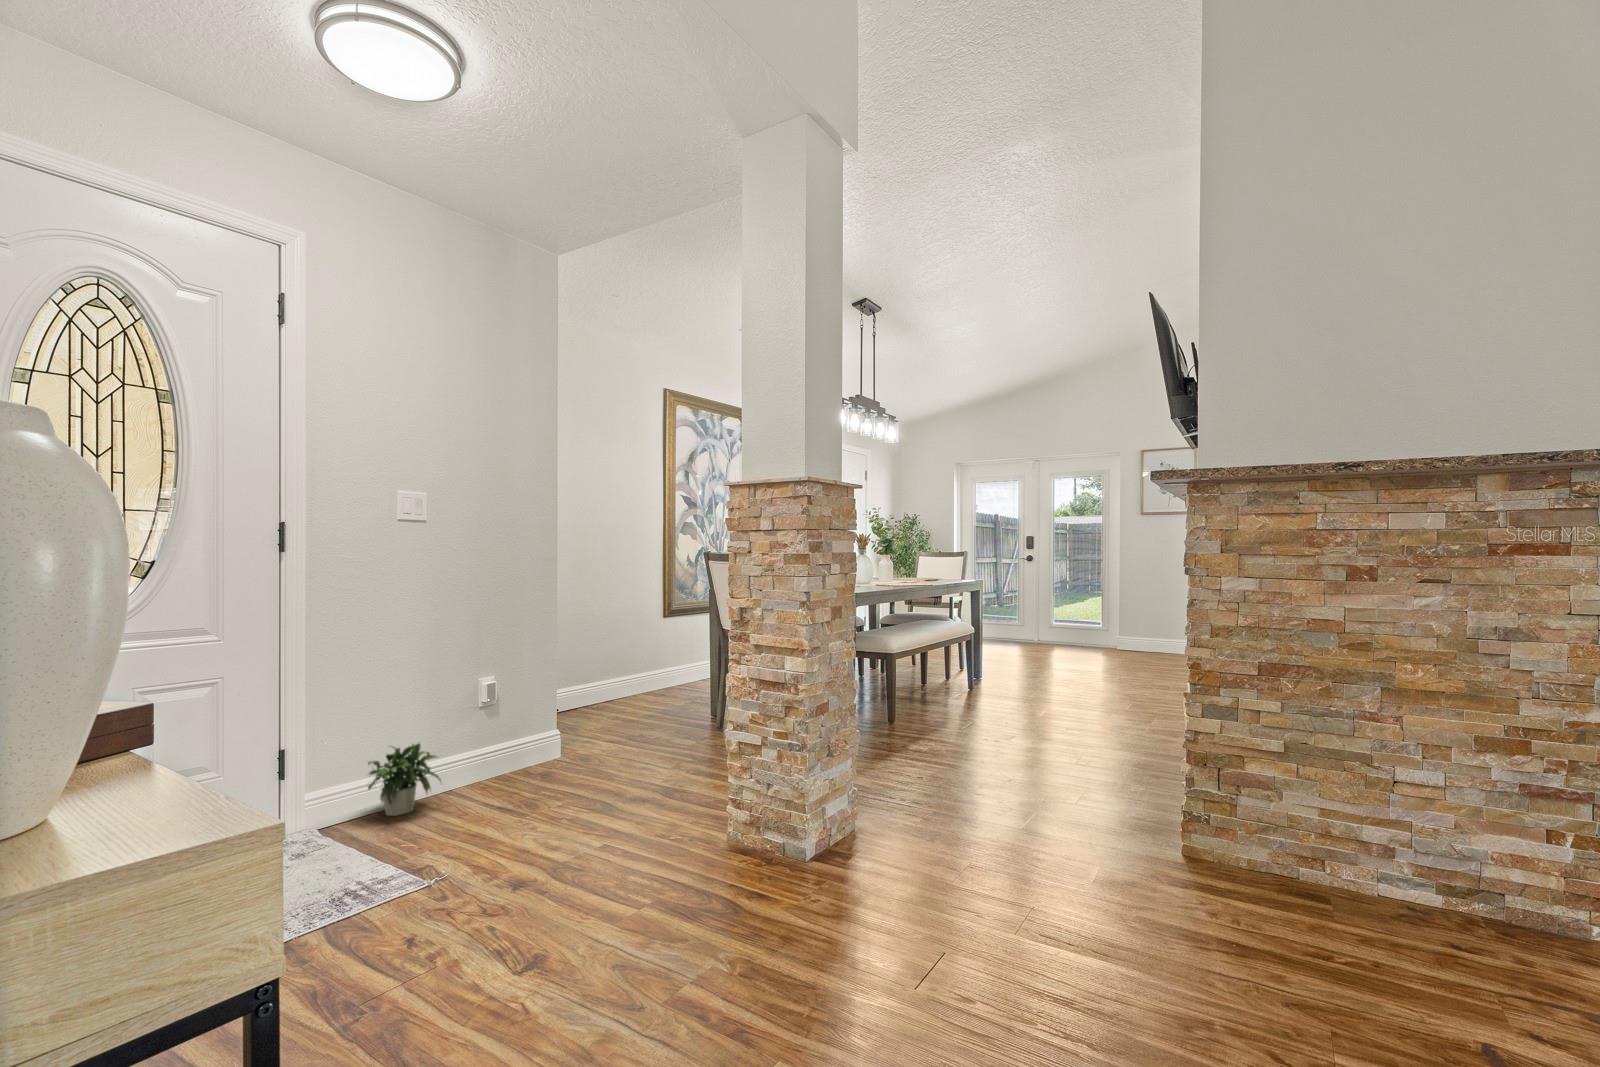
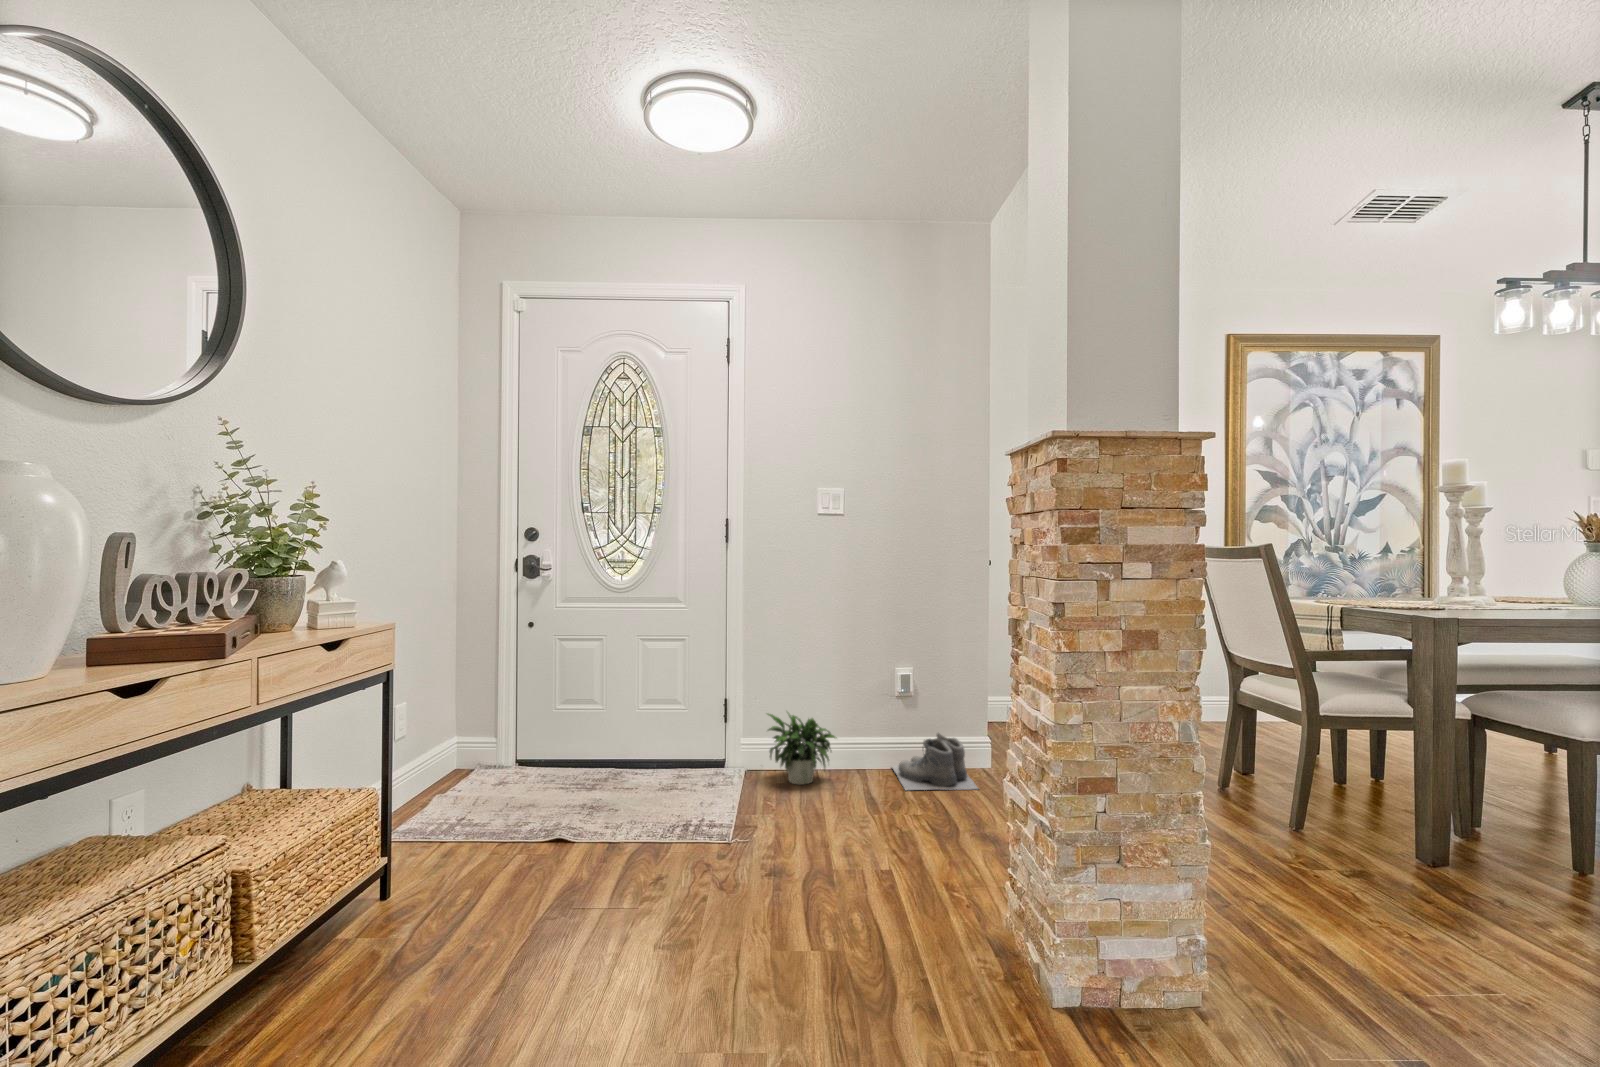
boots: none [470,730,572,788] -> present [892,733,978,790]

